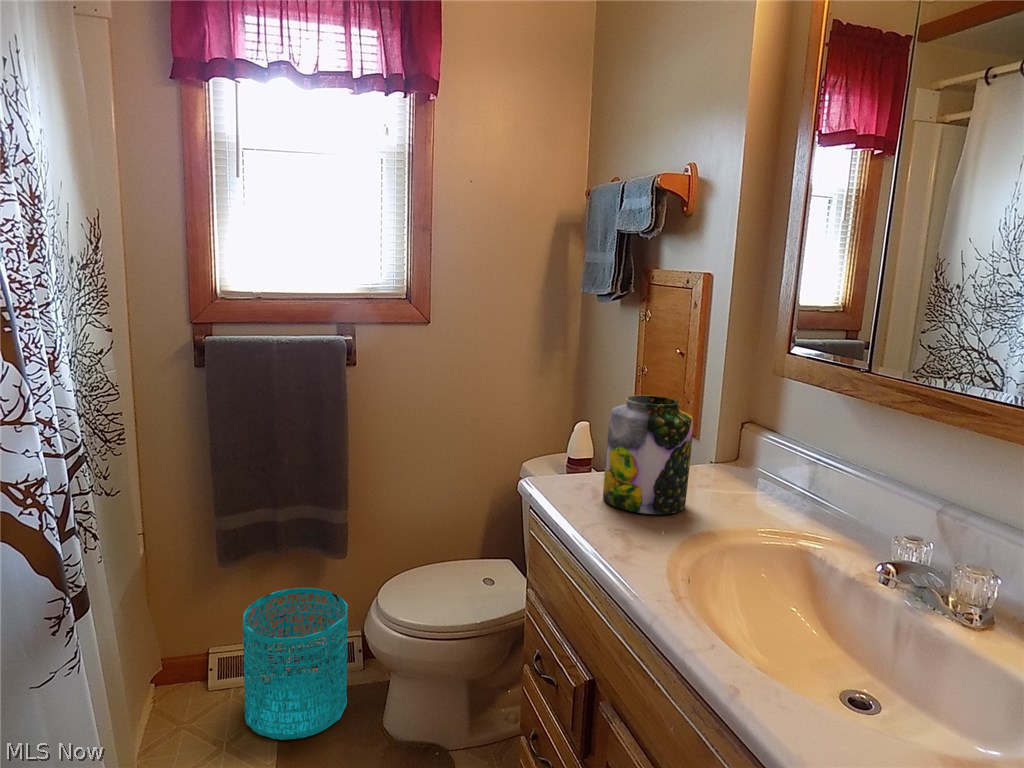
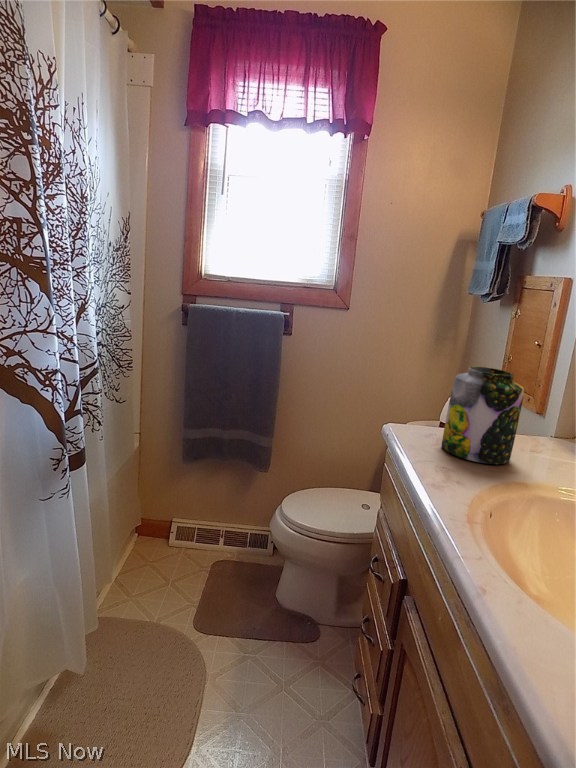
wastebasket: present [243,588,348,740] -> none [188,488,264,591]

